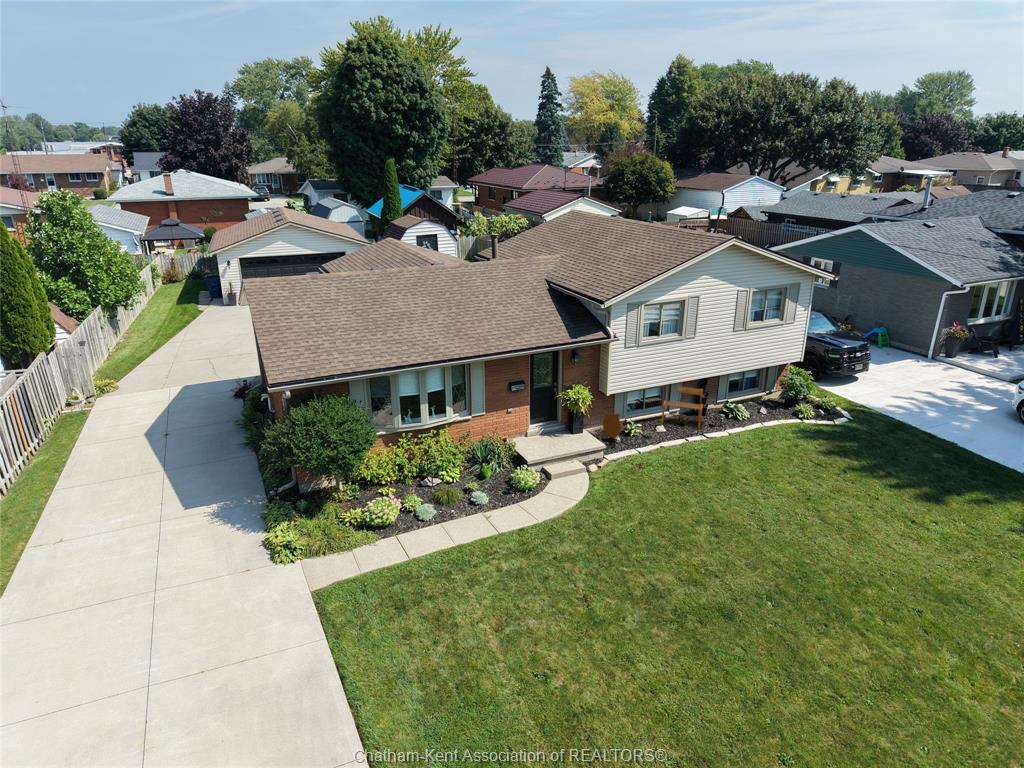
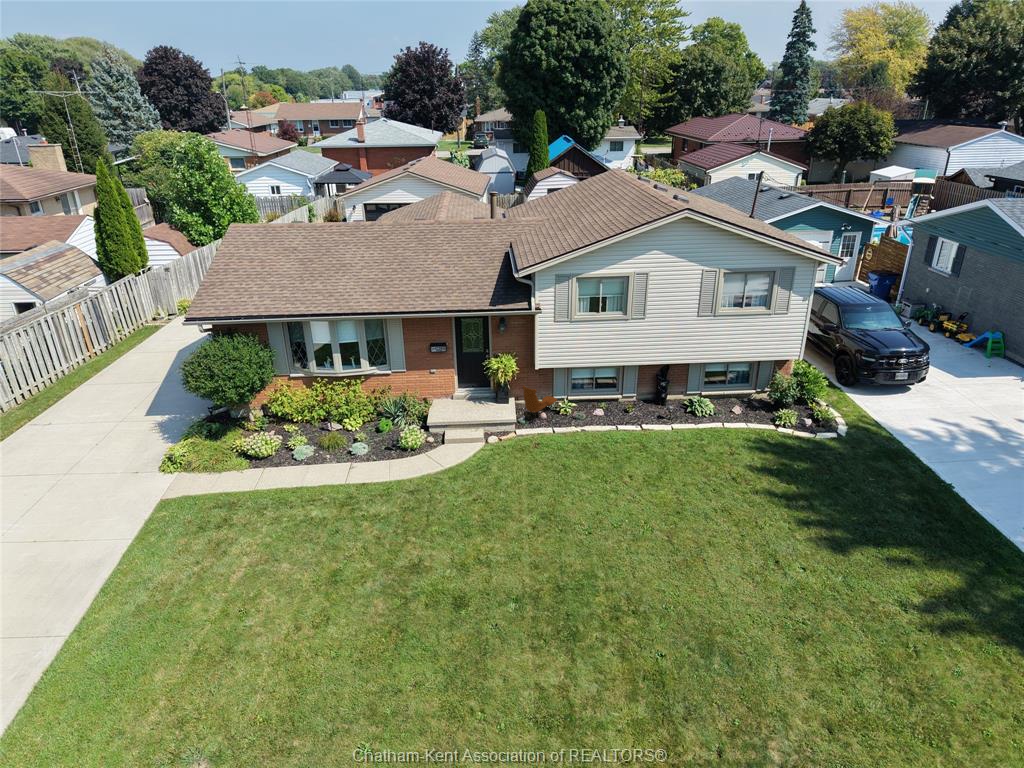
bench: present [661,386,703,429] -> none [608,367,656,419]

